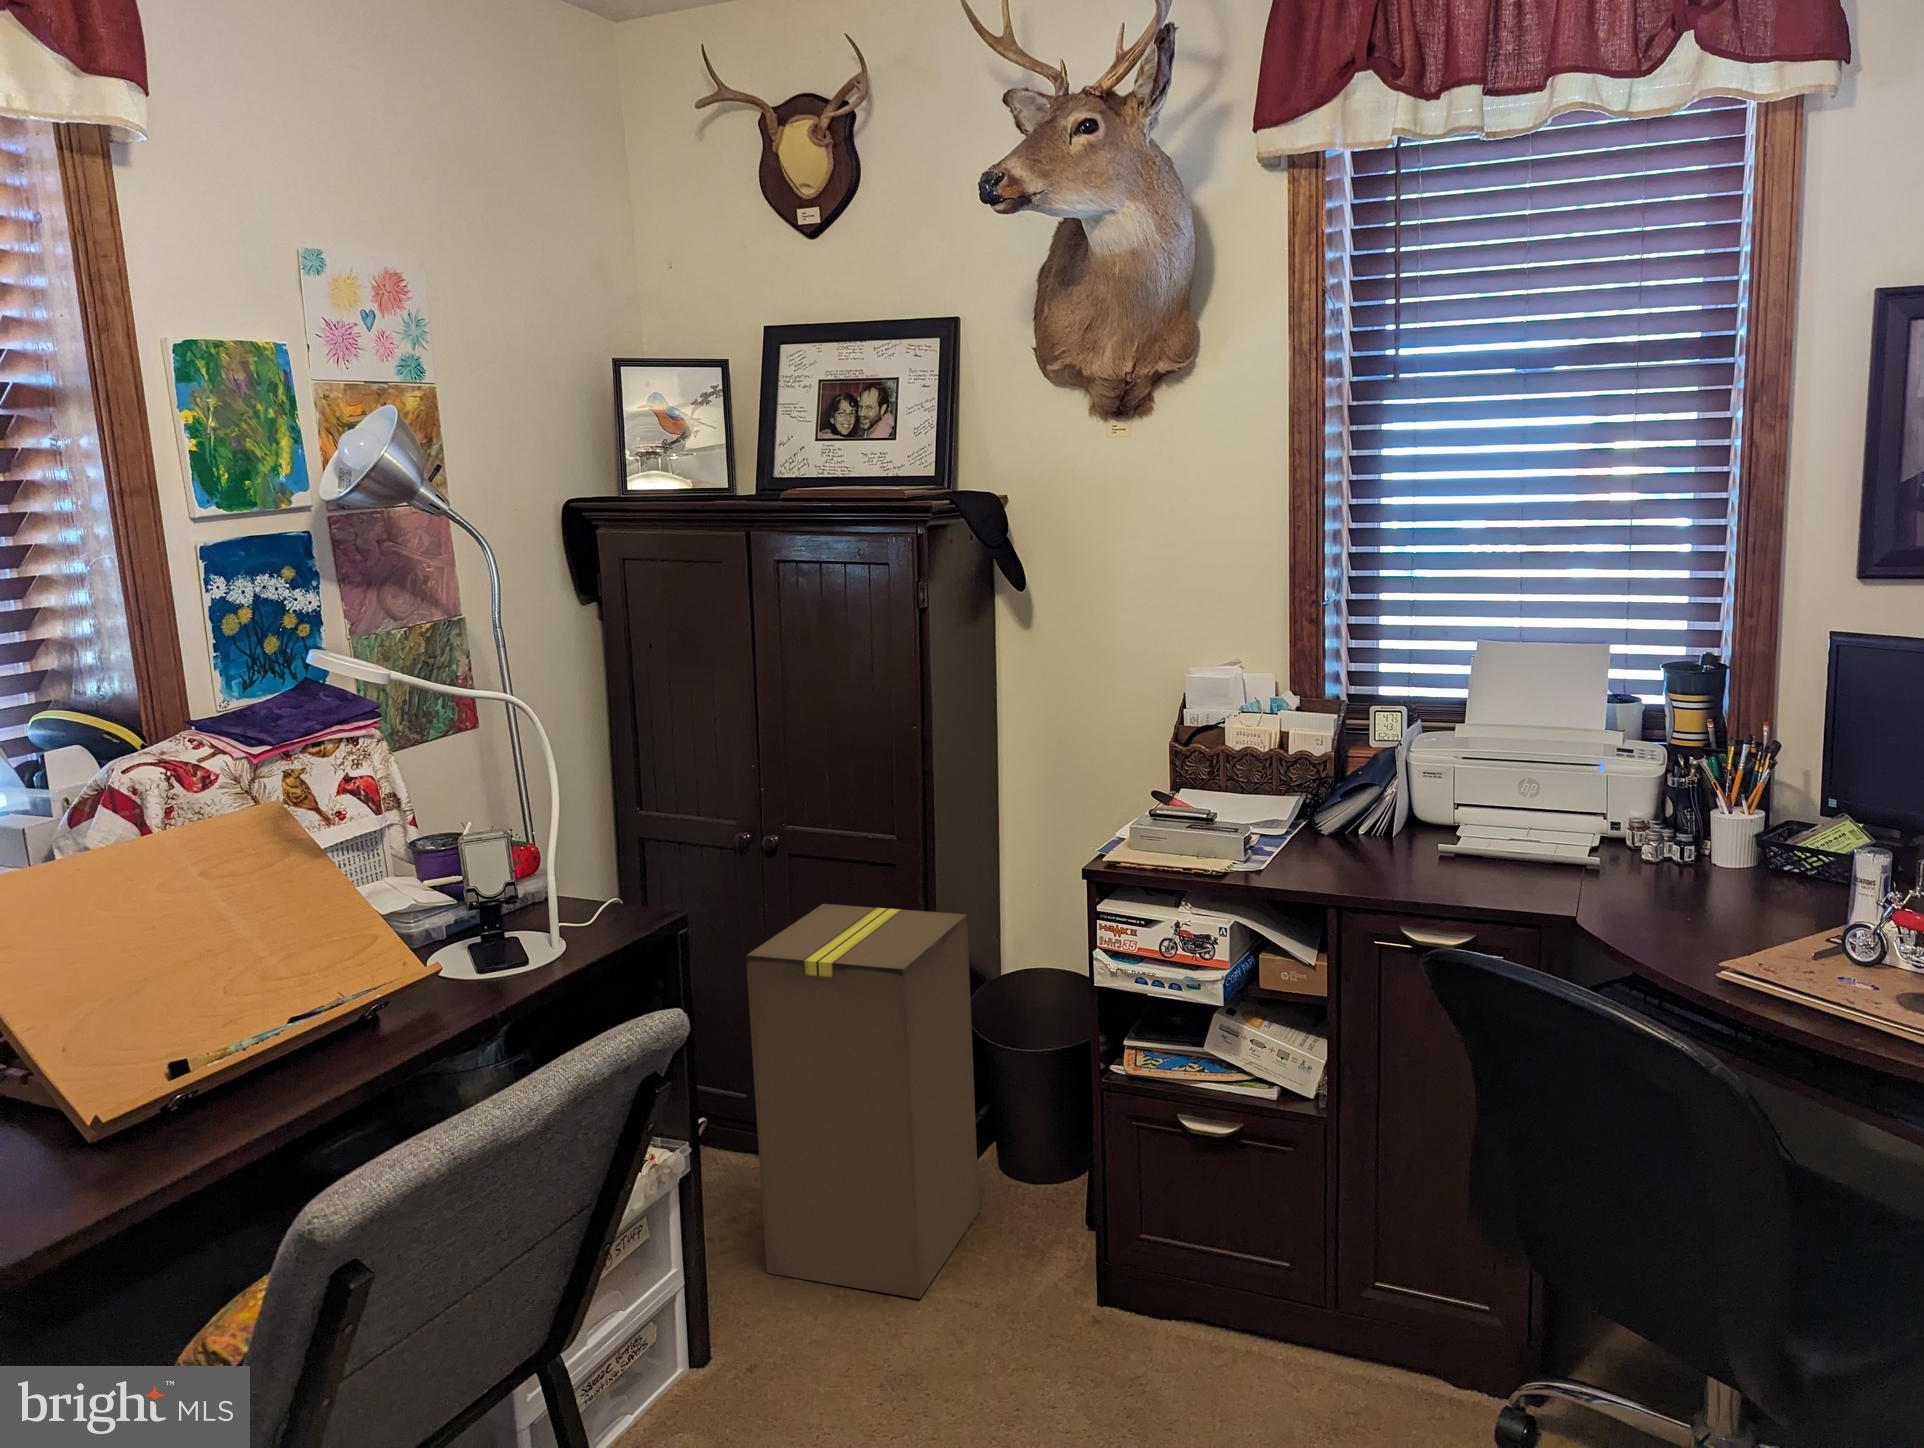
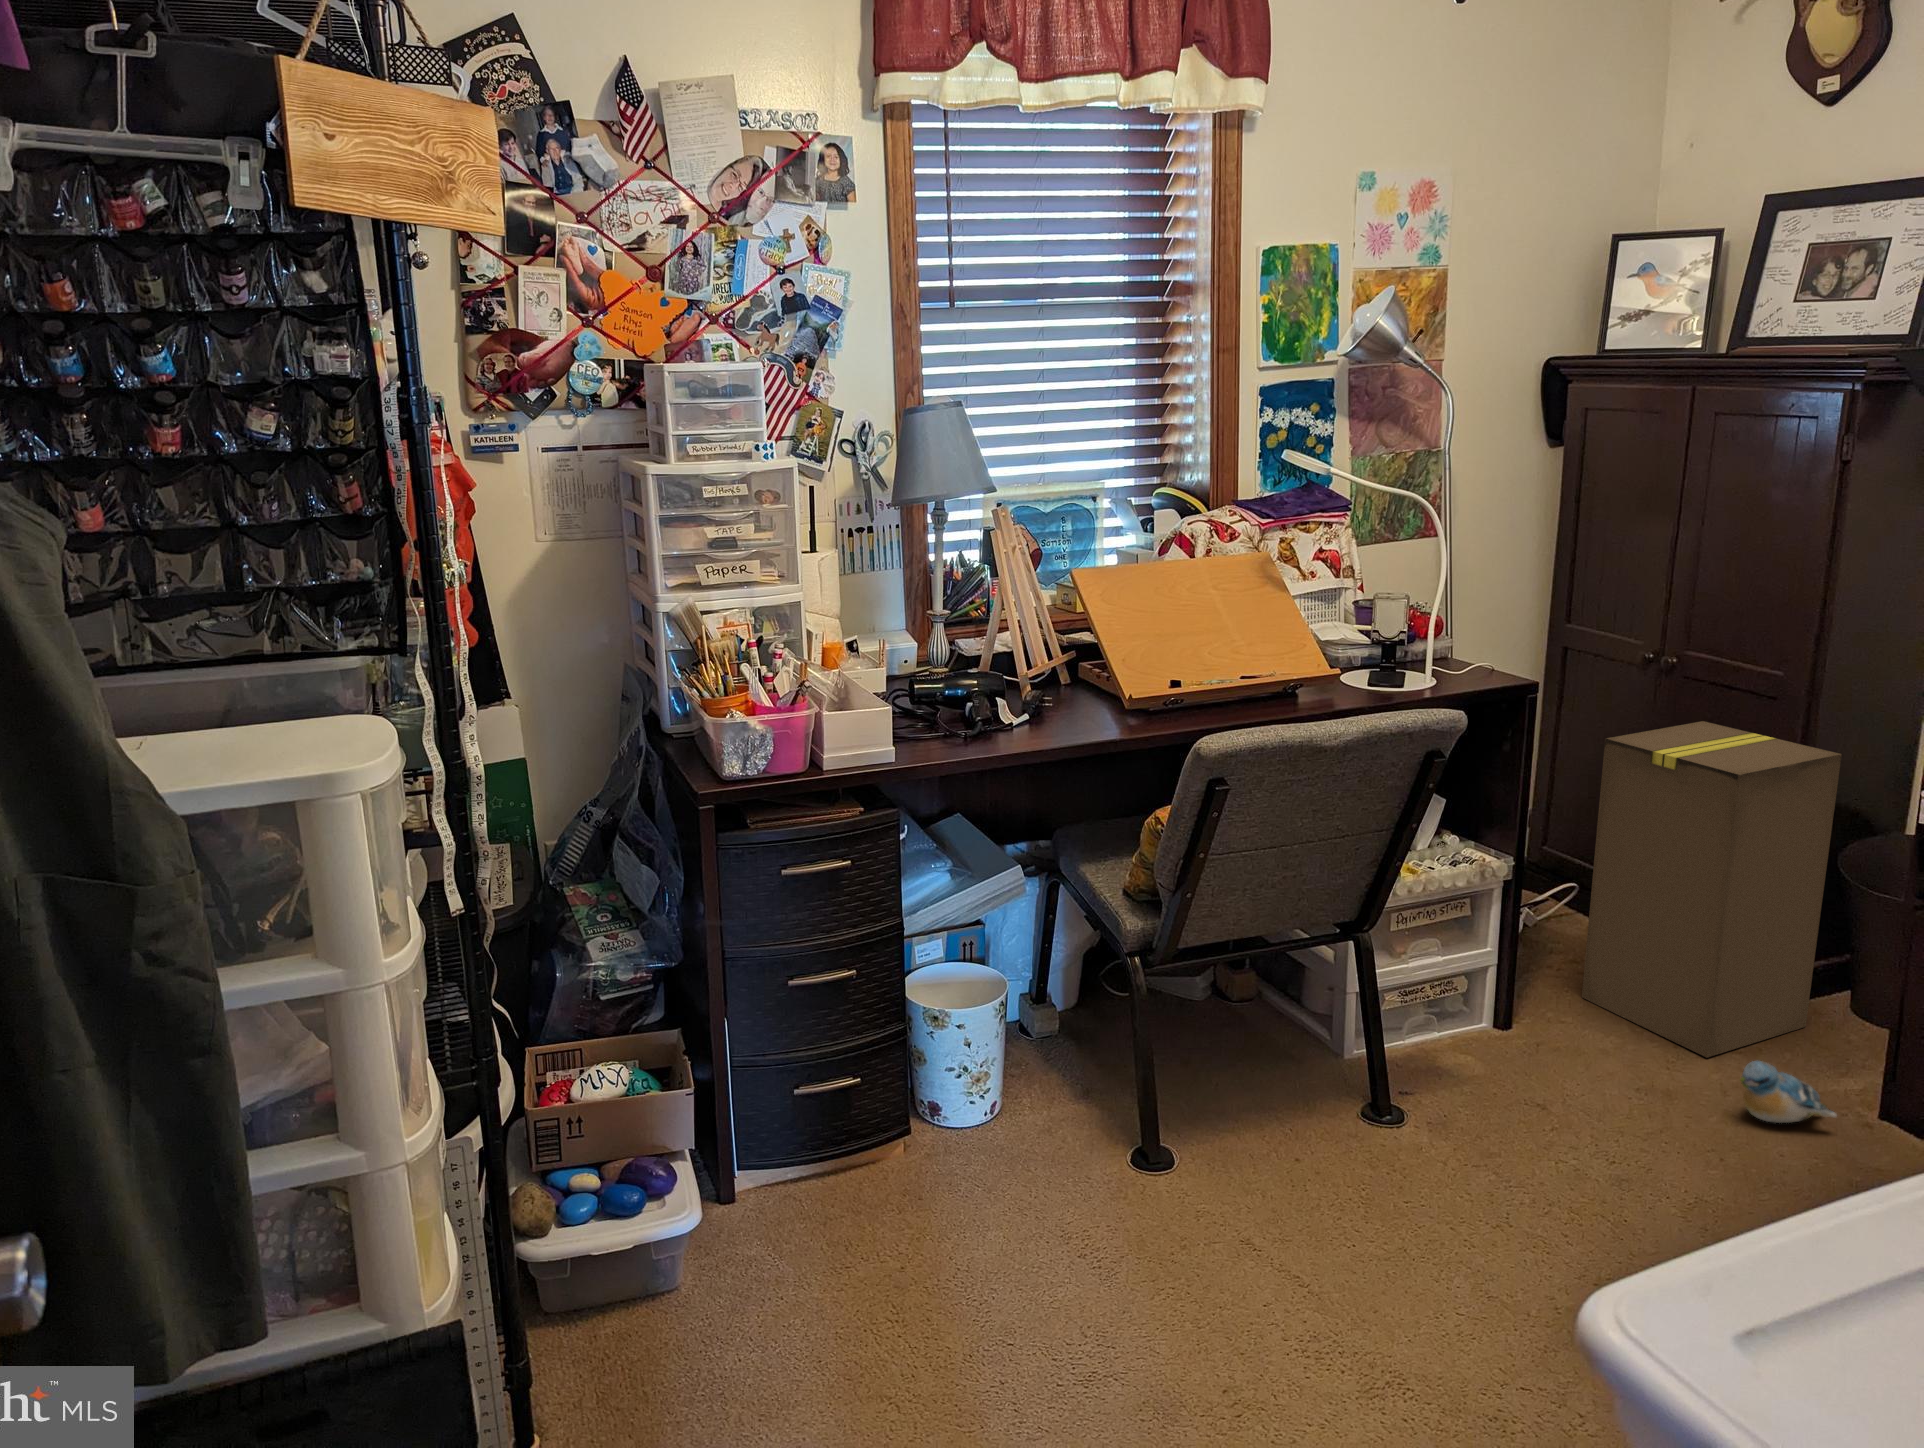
plush toy: none [980,1293,1067,1361] -> present [1741,1061,1837,1123]

